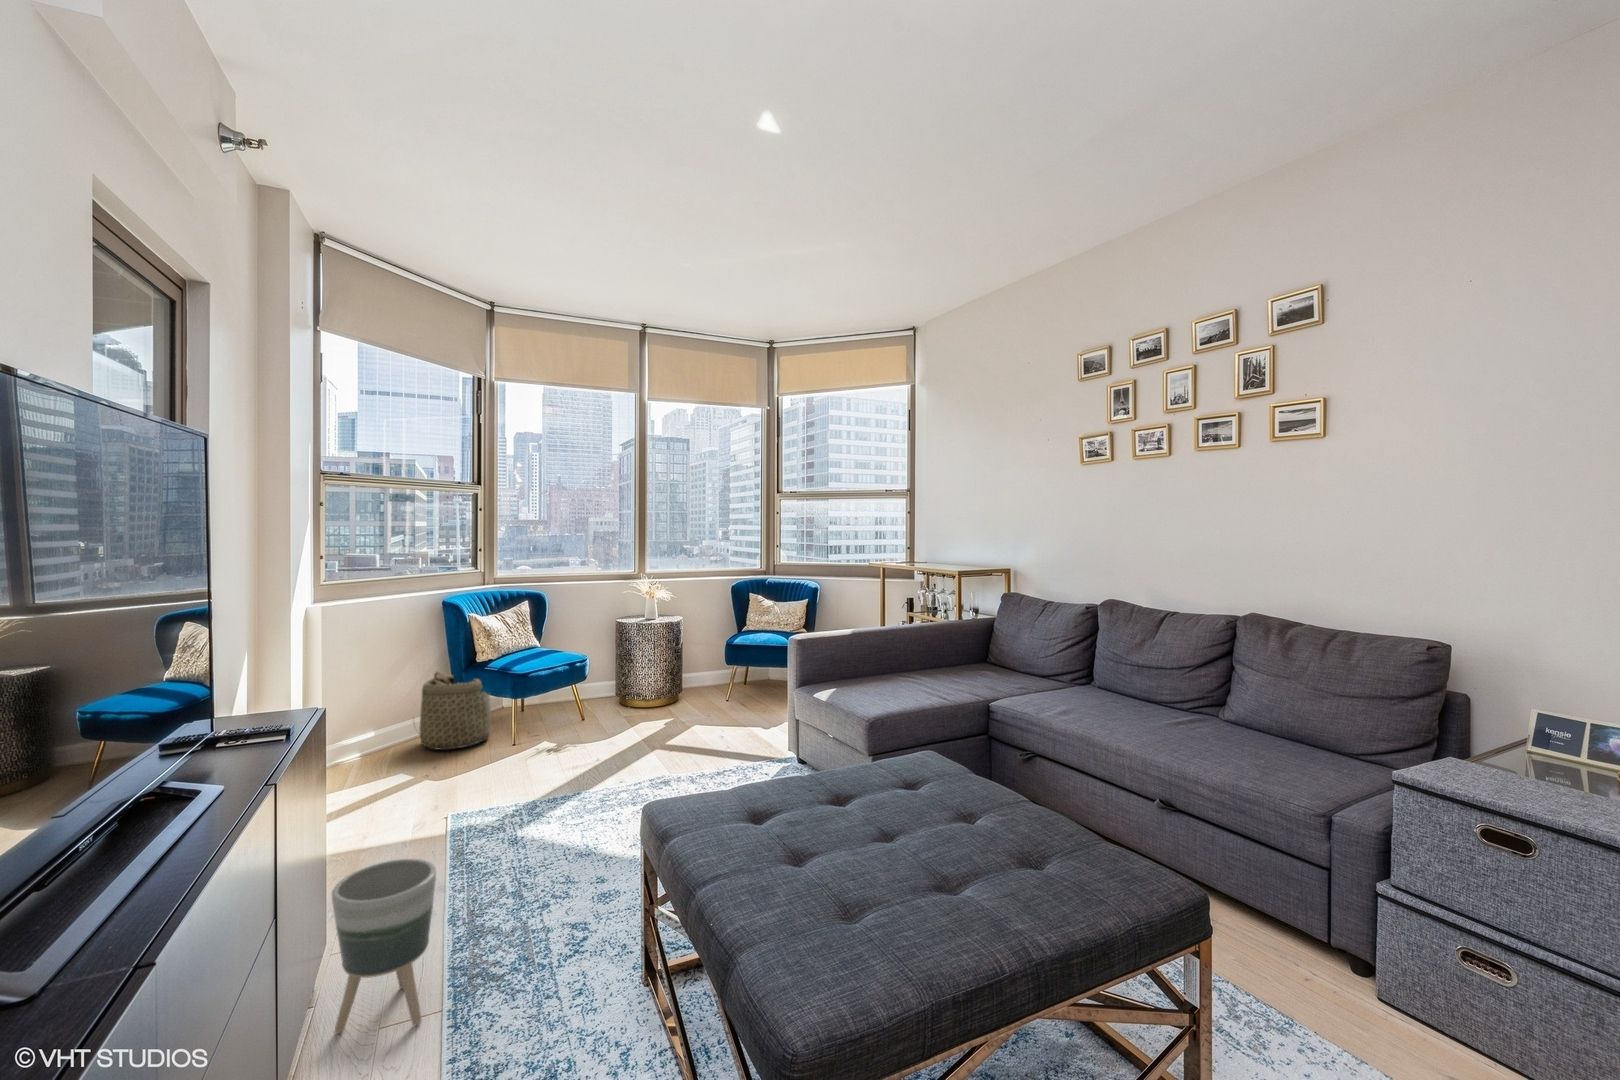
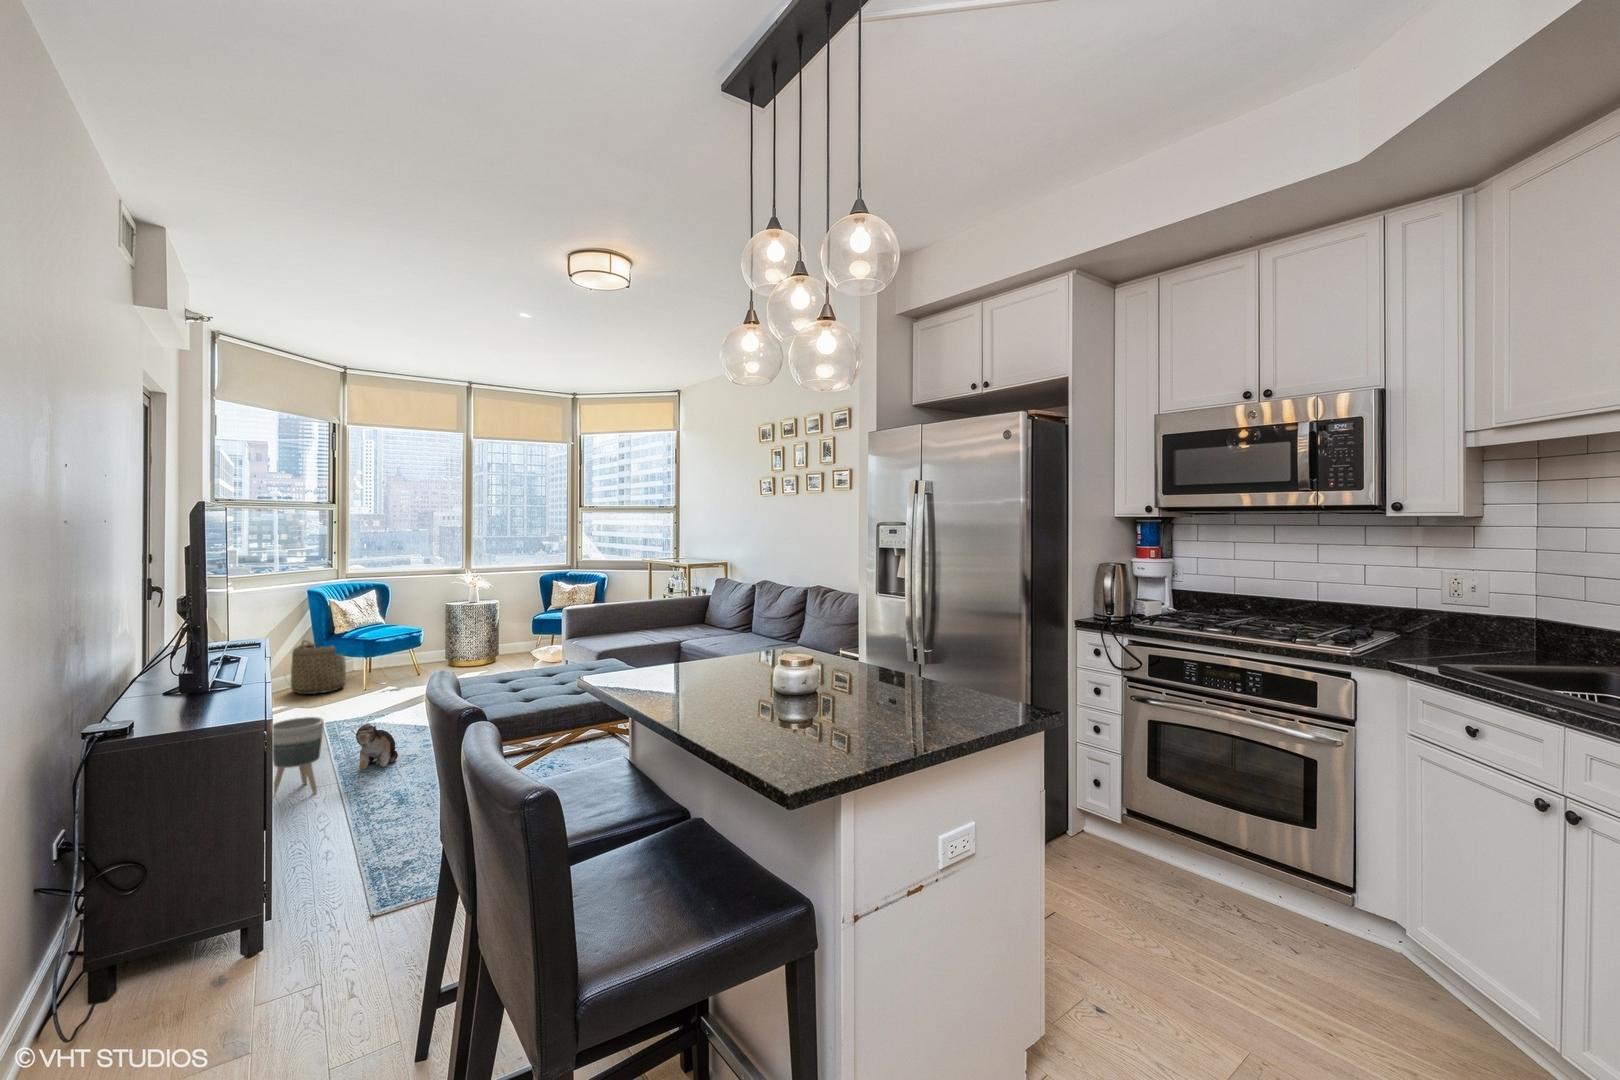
plush toy: none [485,865,565,950] -> present [351,724,398,770]

